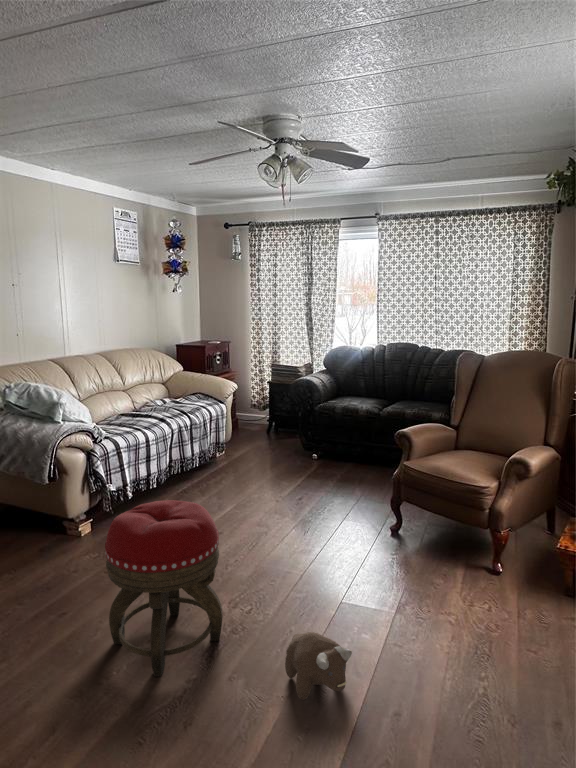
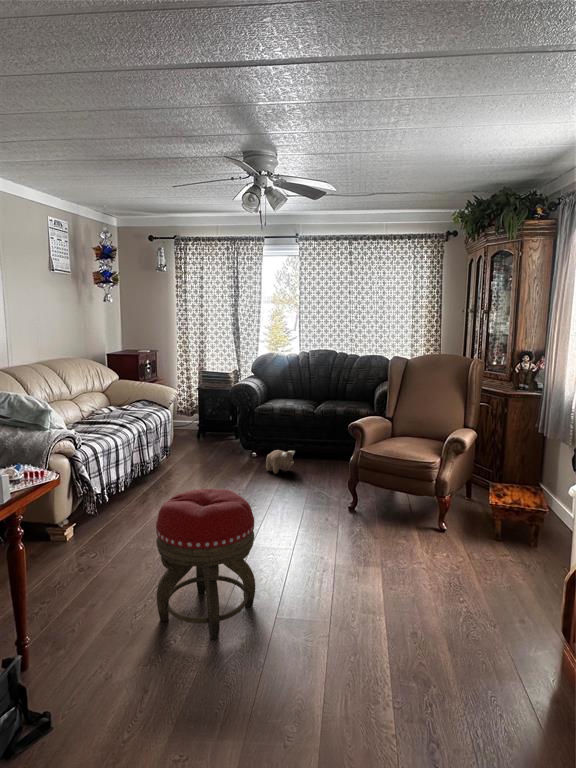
plush toy: present [285,632,352,700] -> present [266,450,295,474]

